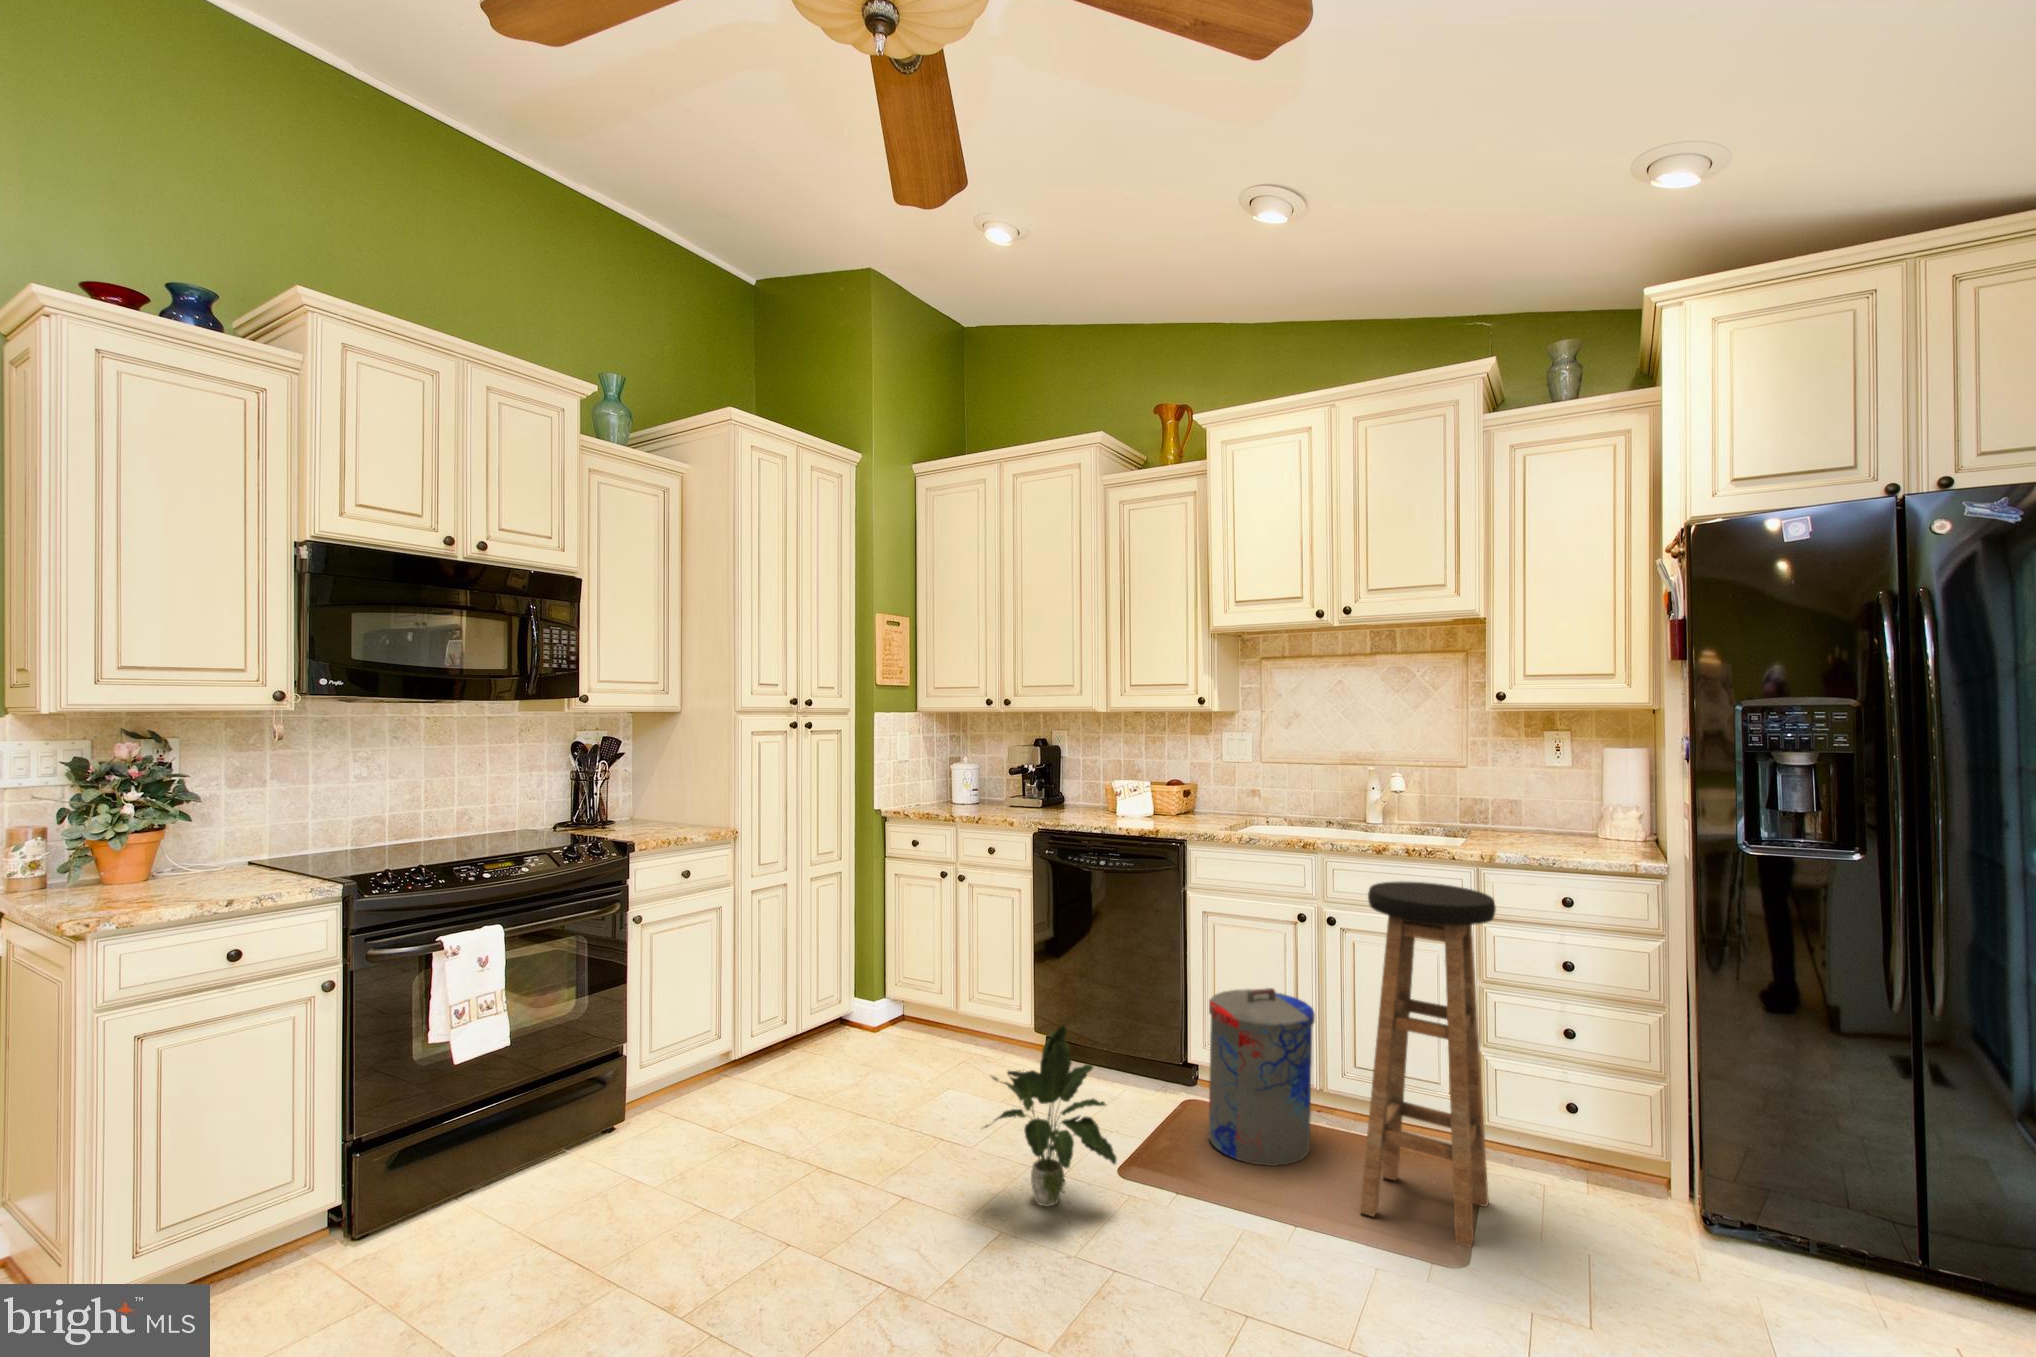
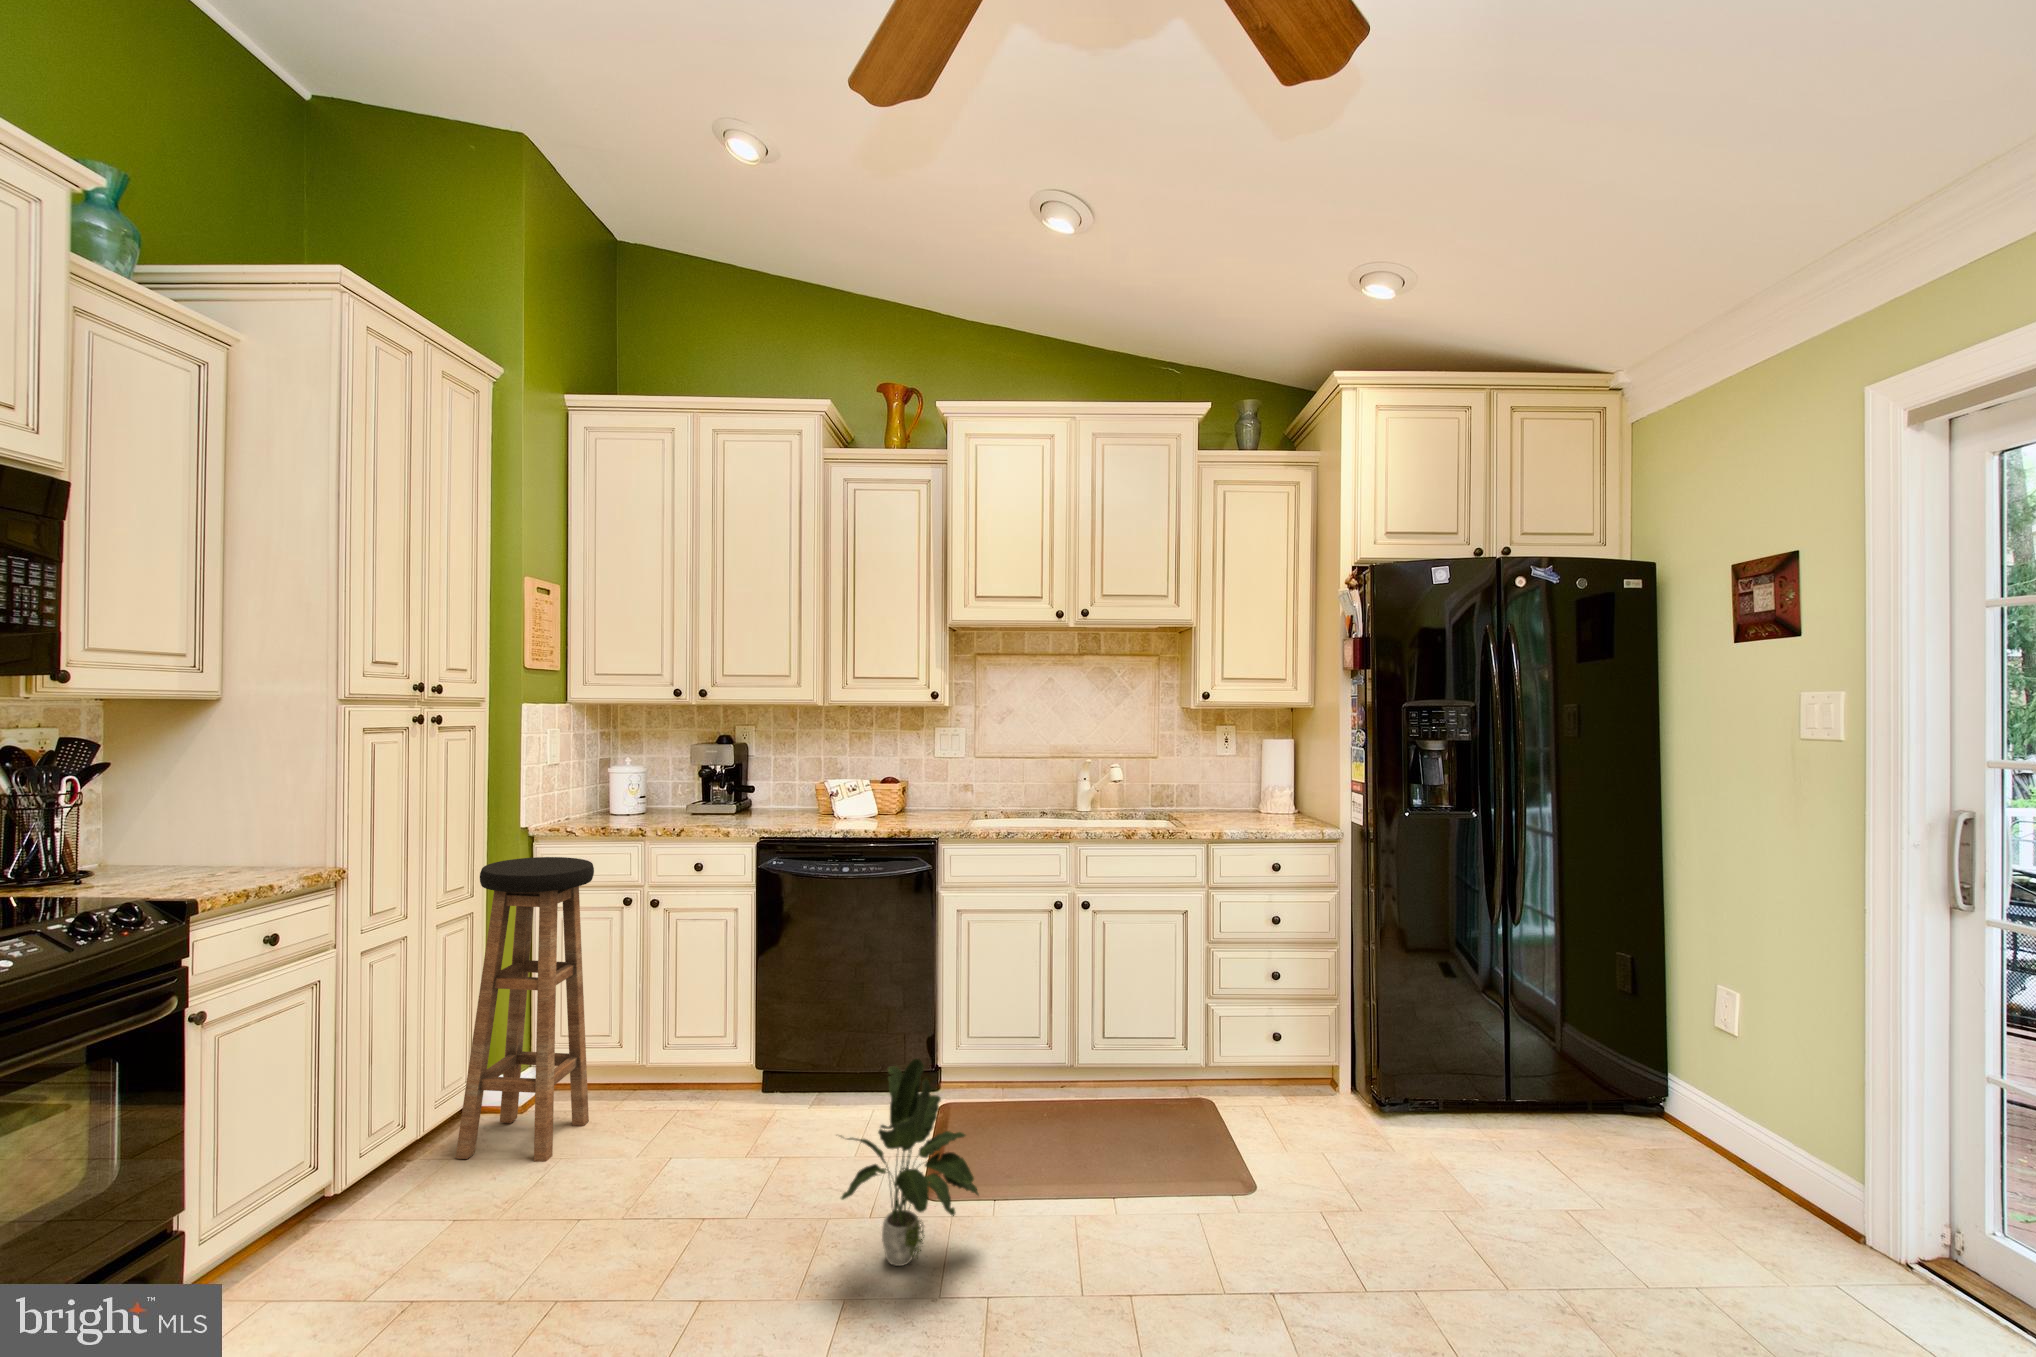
bar stool: present [1360,881,1496,1246] -> present [456,857,594,1162]
trash can: present [1208,988,1315,1166] -> none [992,979,1097,1156]

